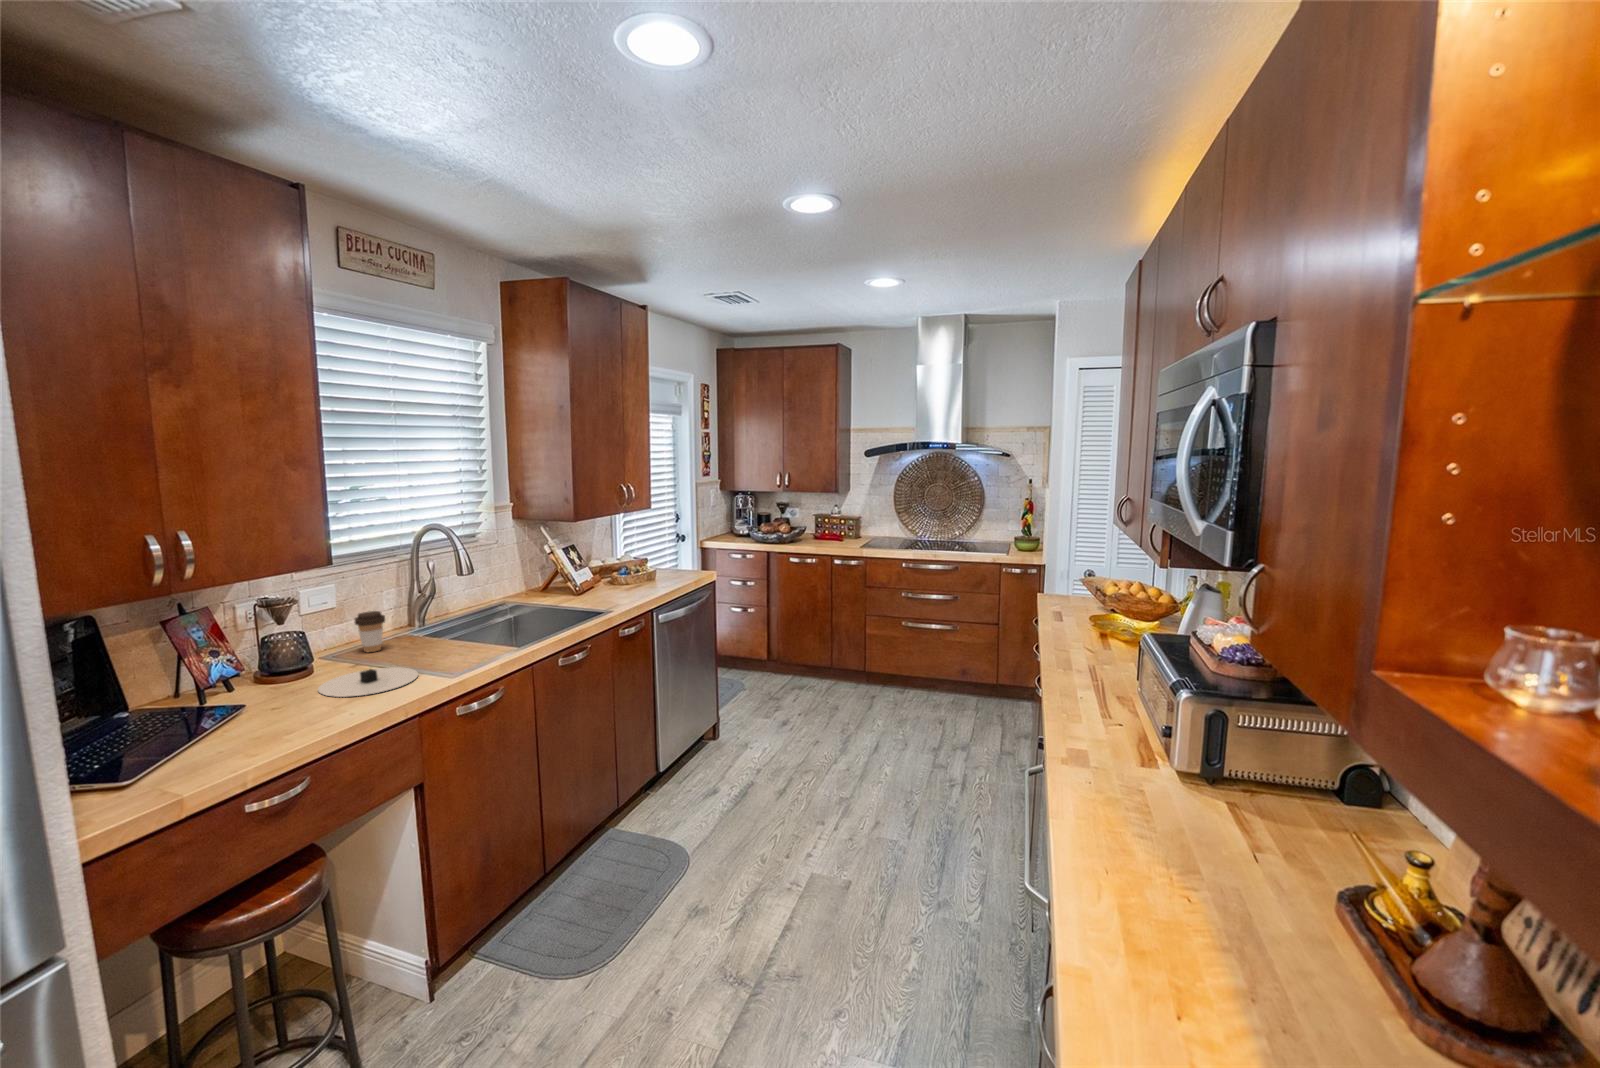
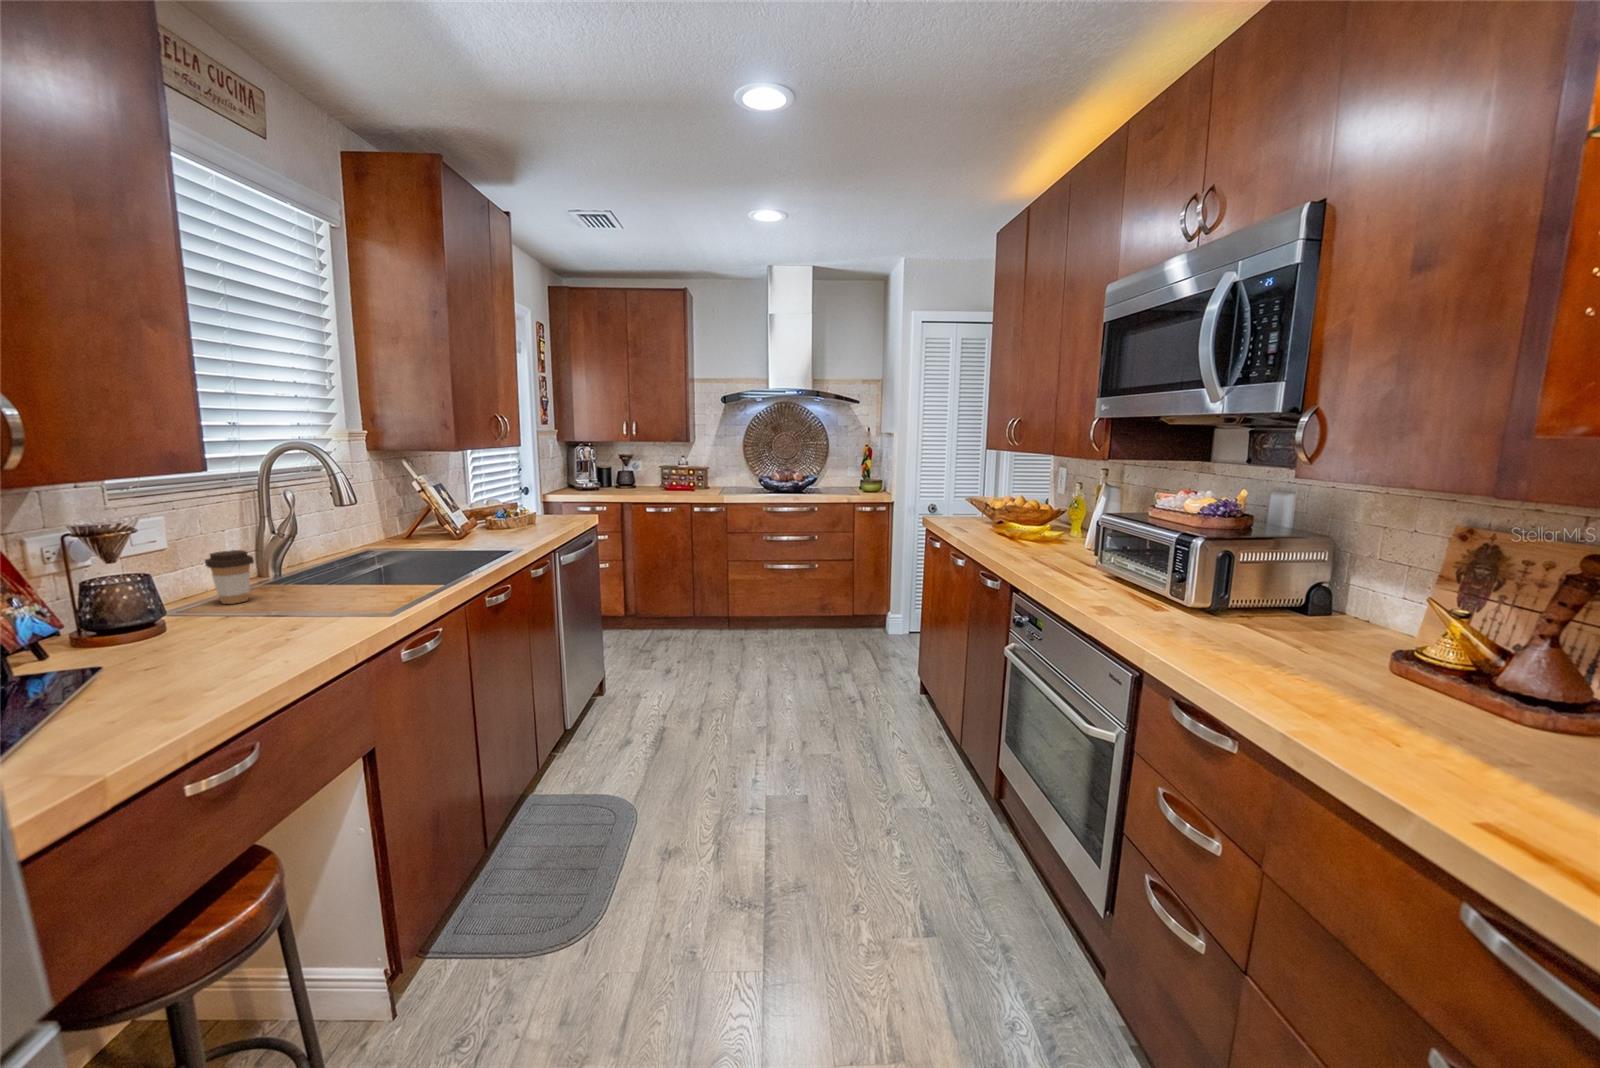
plate: present [318,667,418,697] -> none [146,610,384,652]

